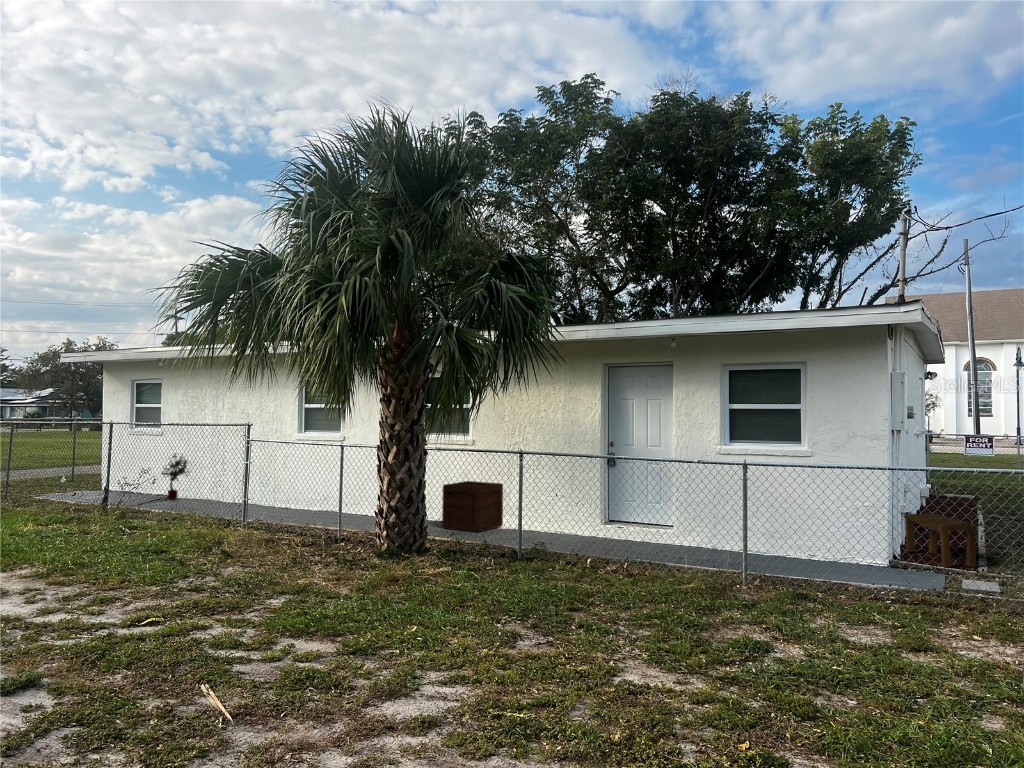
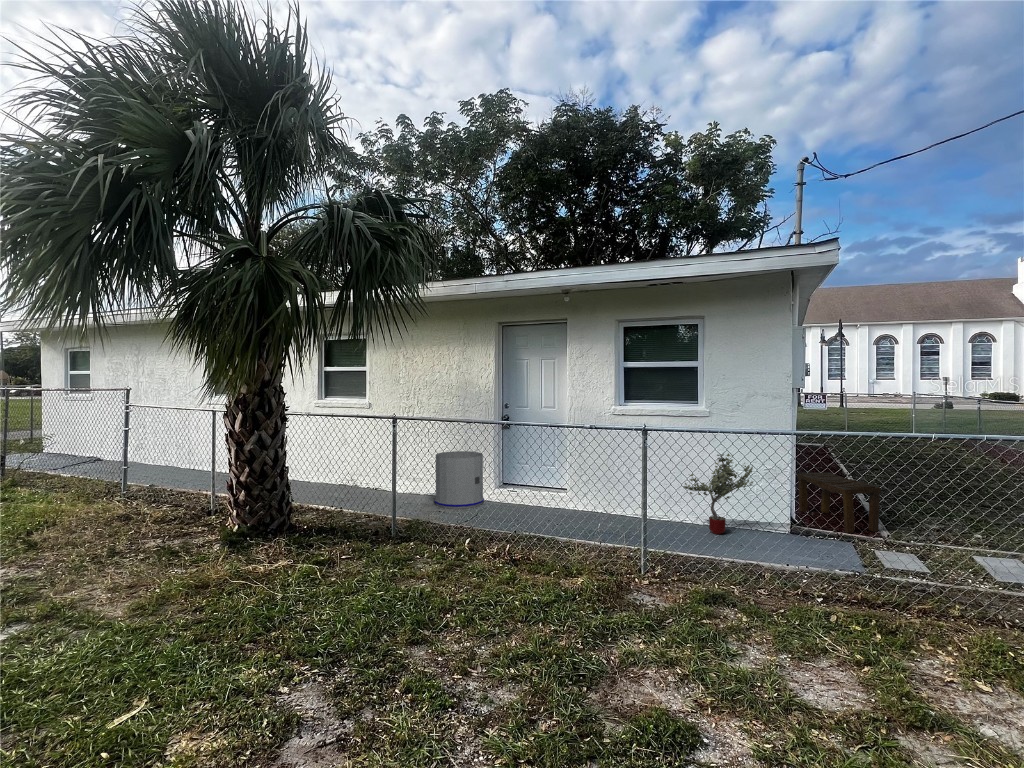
potted tree: present [161,454,189,499] -> present [684,453,753,534]
wooden crate: present [442,481,503,532] -> none [335,444,400,498]
trash can: none [543,488,591,542] -> present [435,451,484,509]

